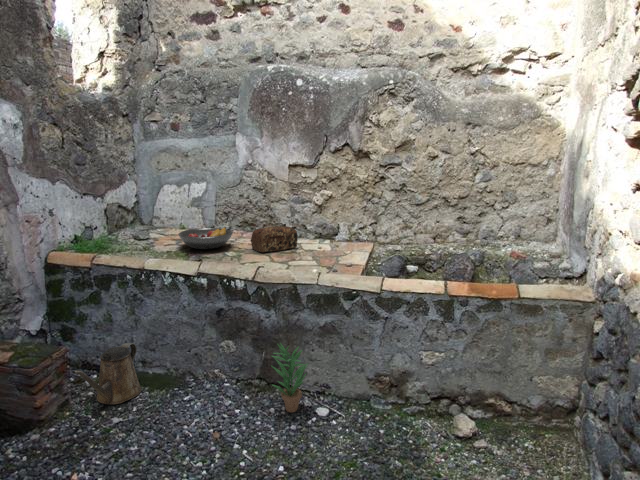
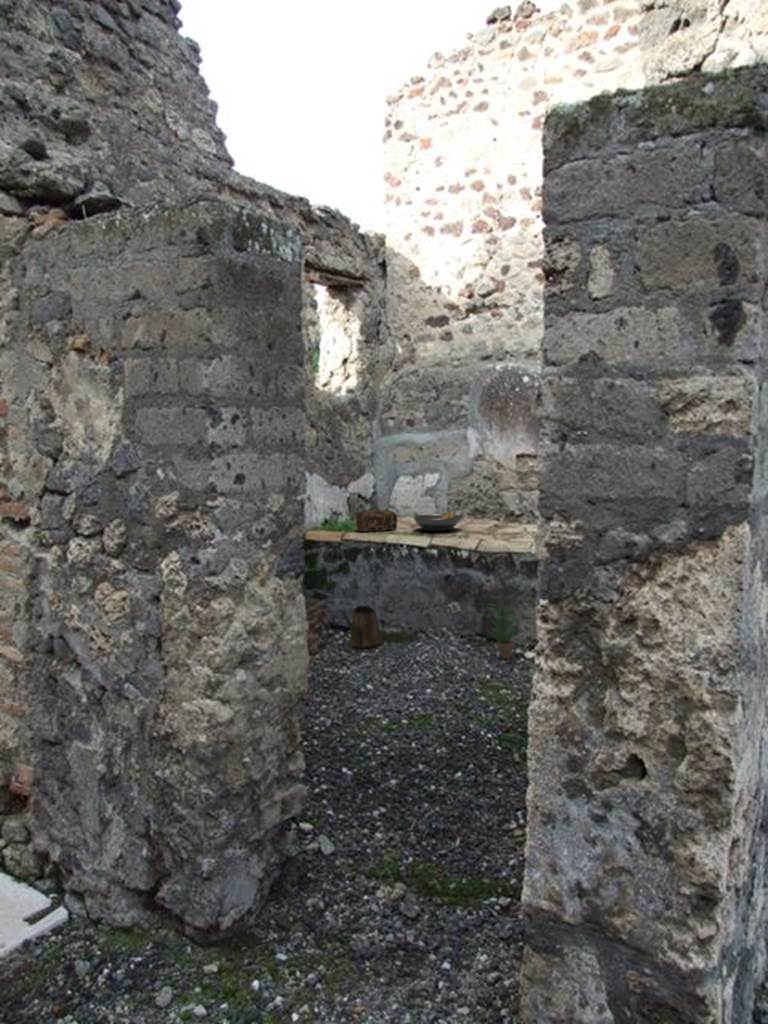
bread loaf: present [251,226,298,252] -> present [356,510,397,532]

